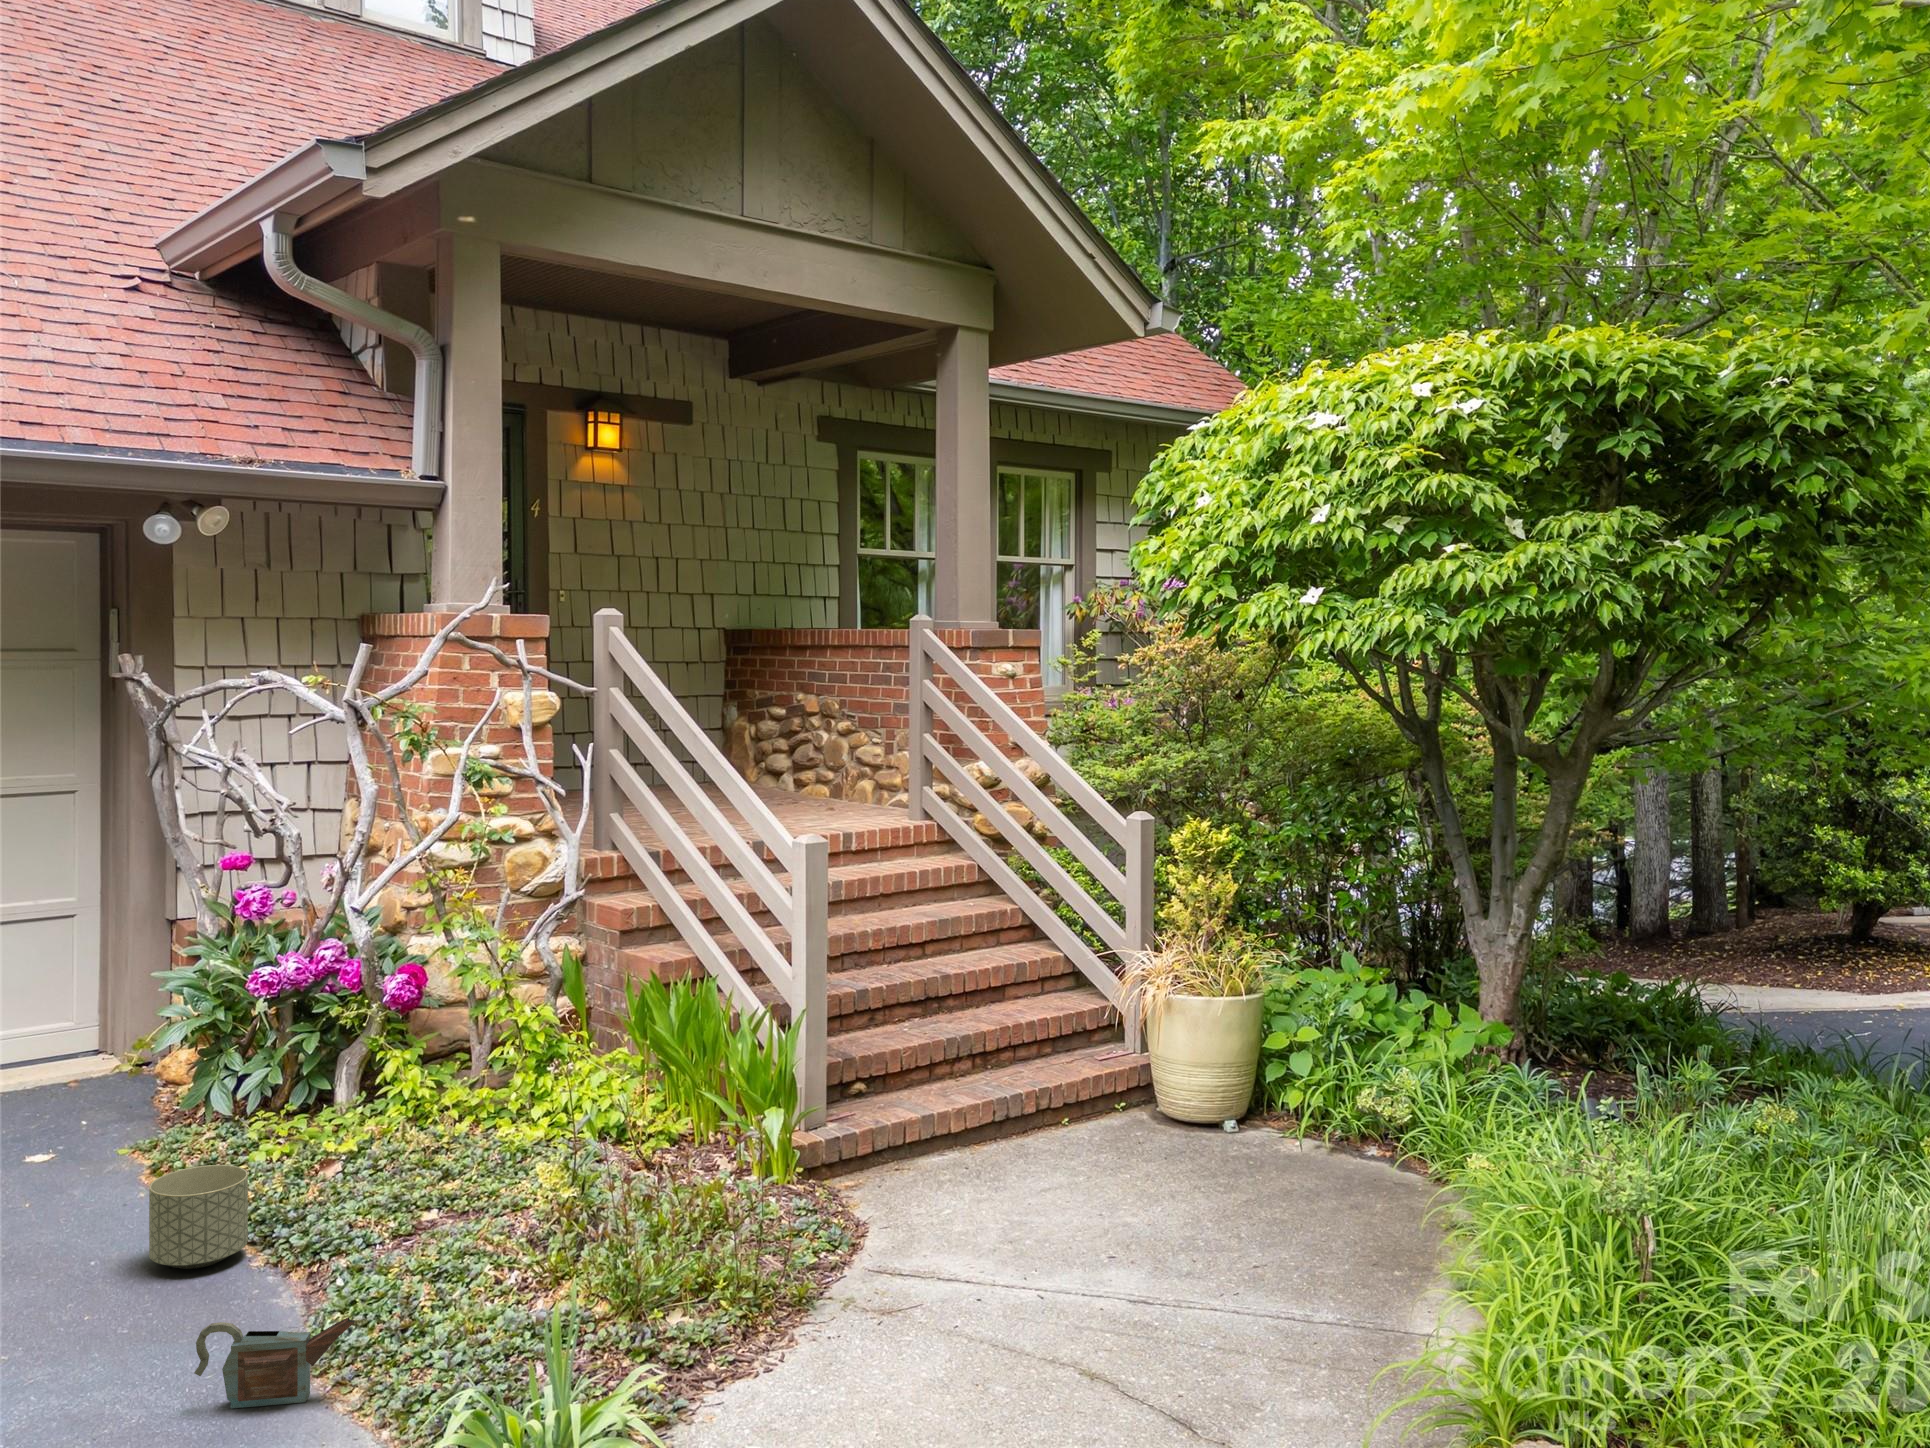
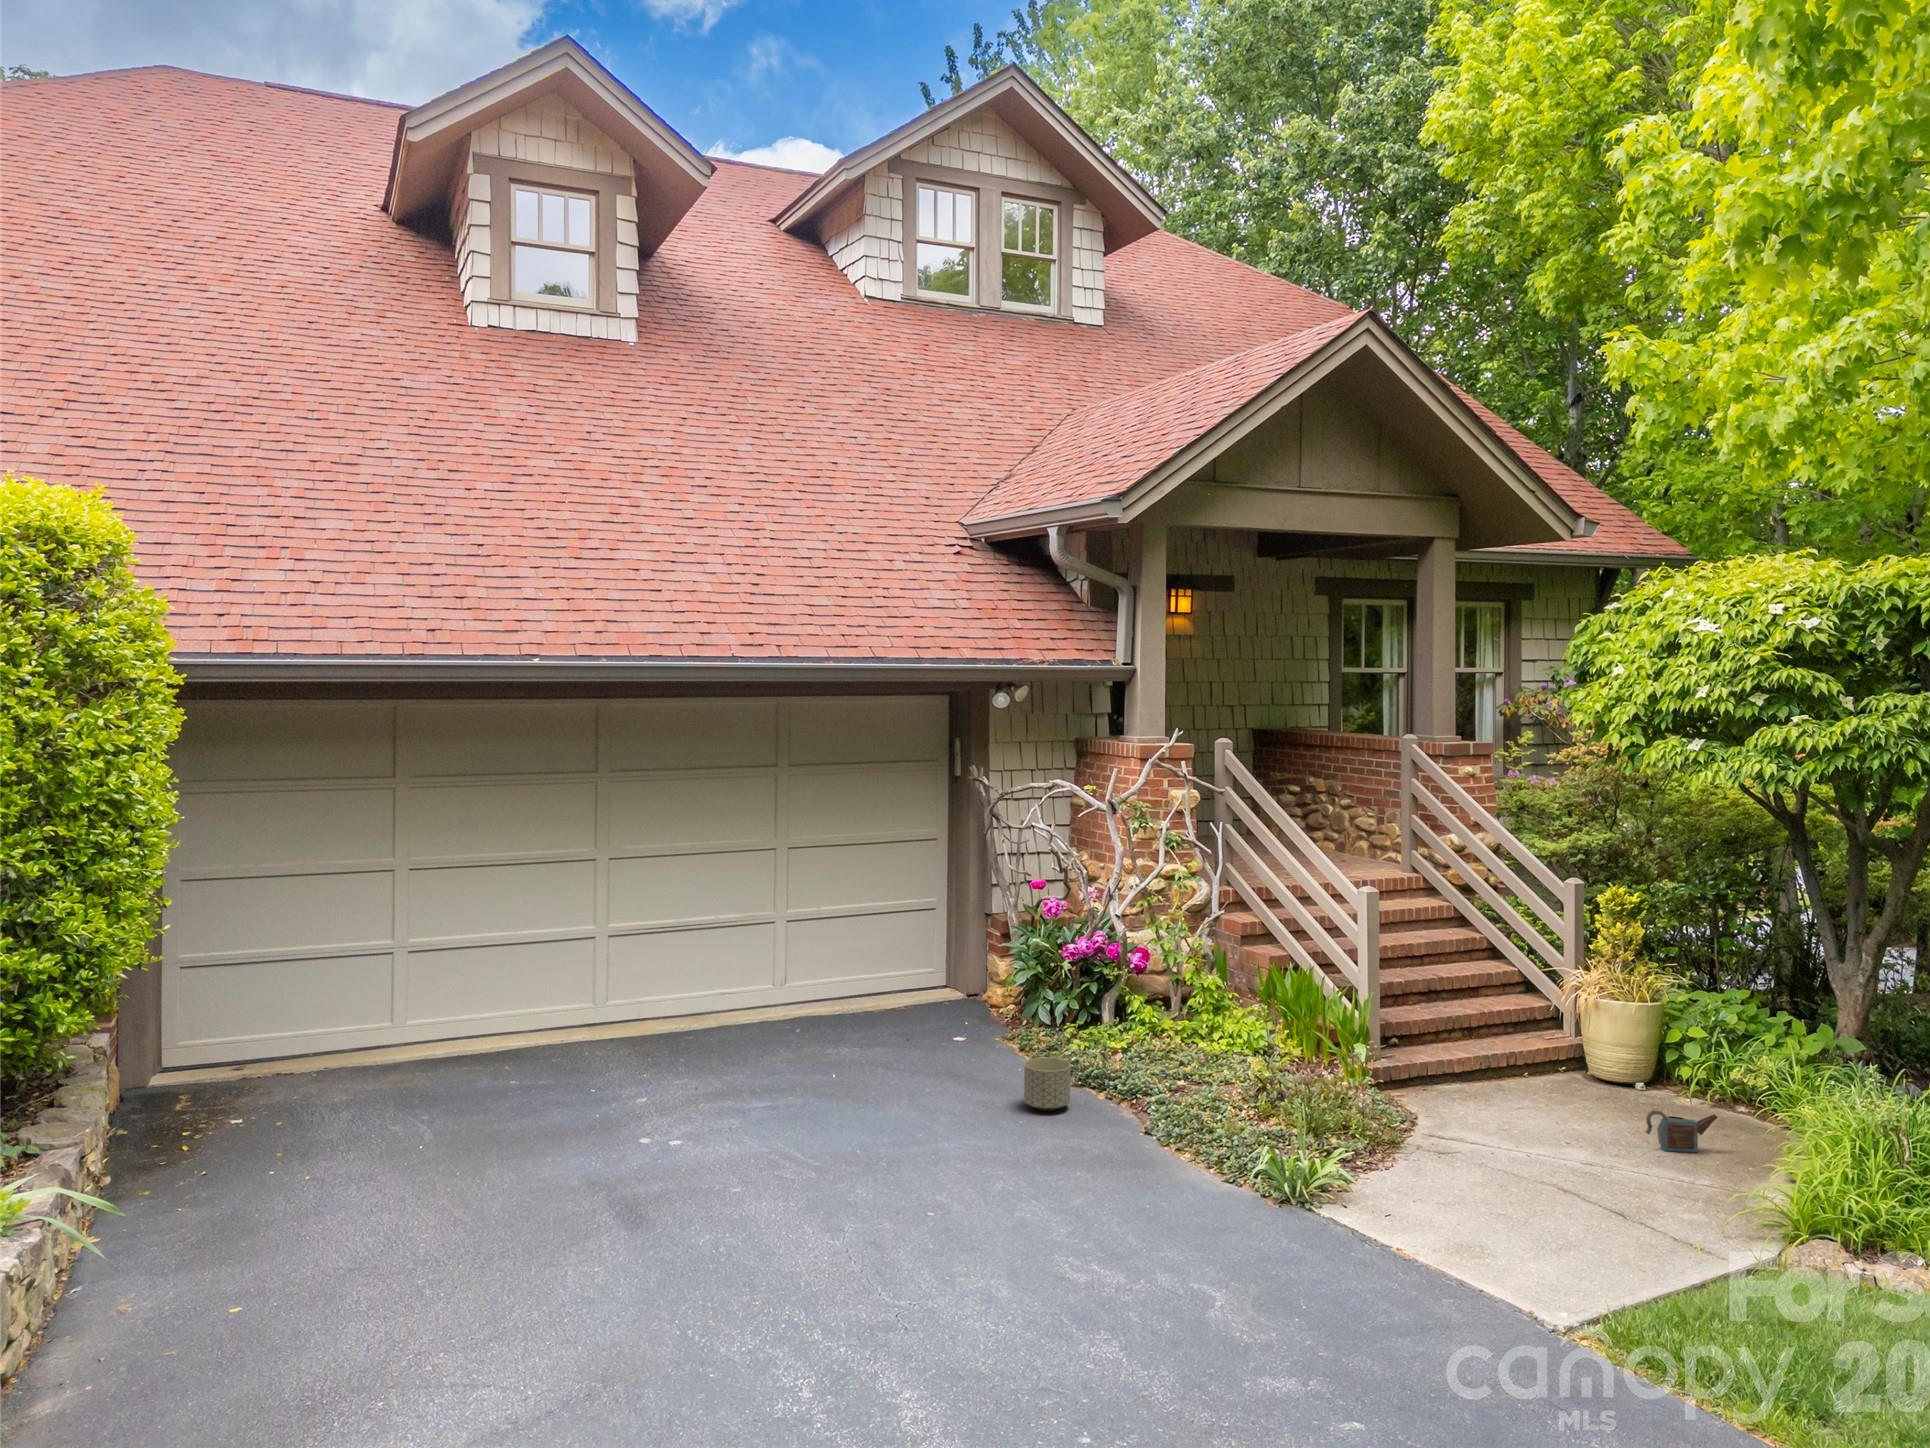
watering can: present [194,1317,355,1408] -> present [1645,1110,1718,1152]

